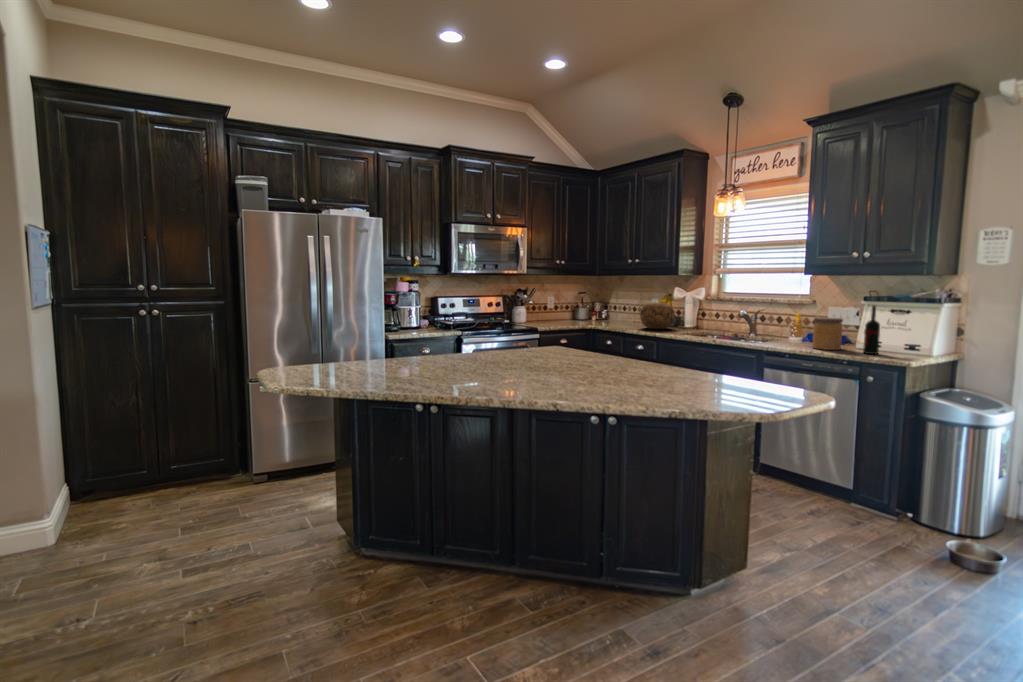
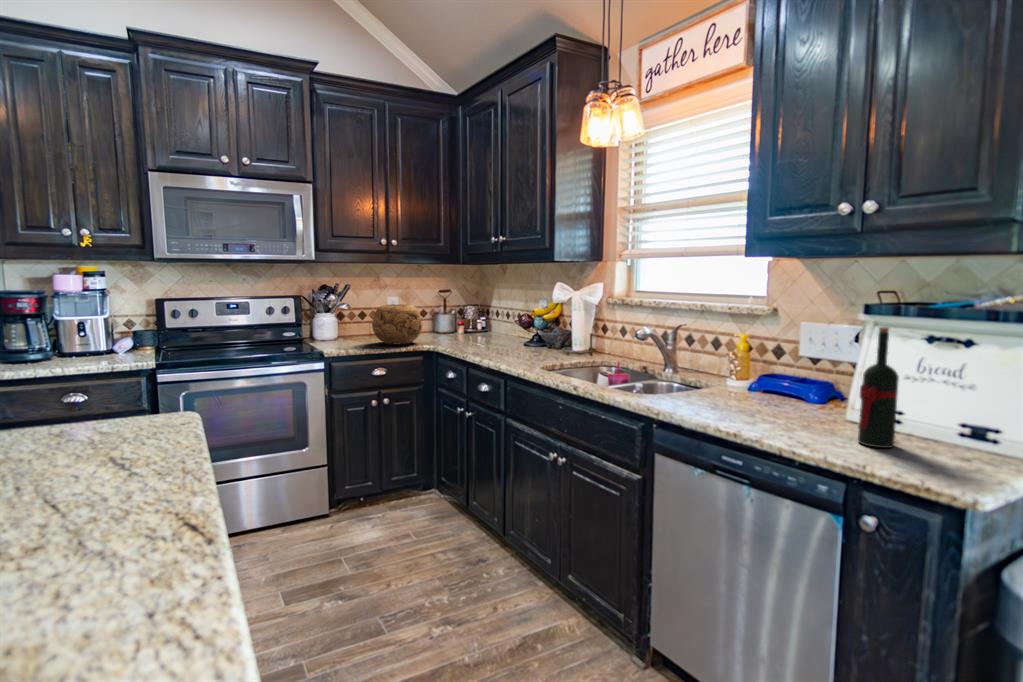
decorative bowl: present [640,303,674,329] -> present [372,304,423,345]
jar: present [812,318,843,350] -> none [751,350,816,427]

